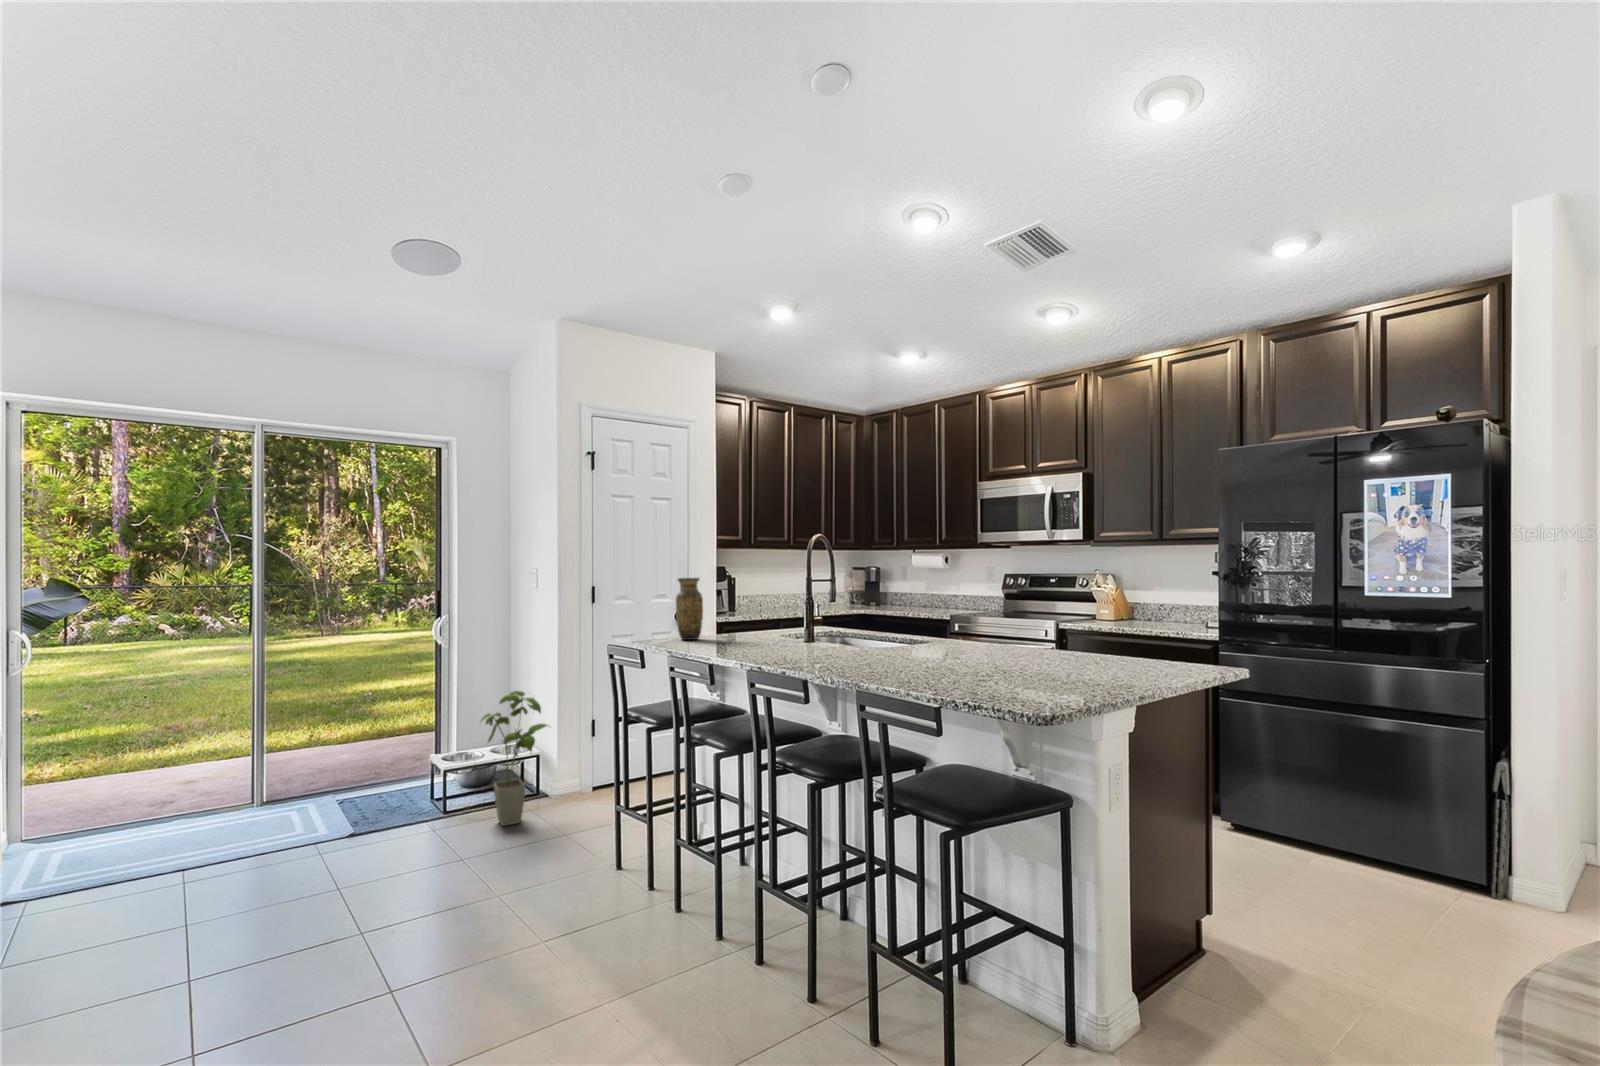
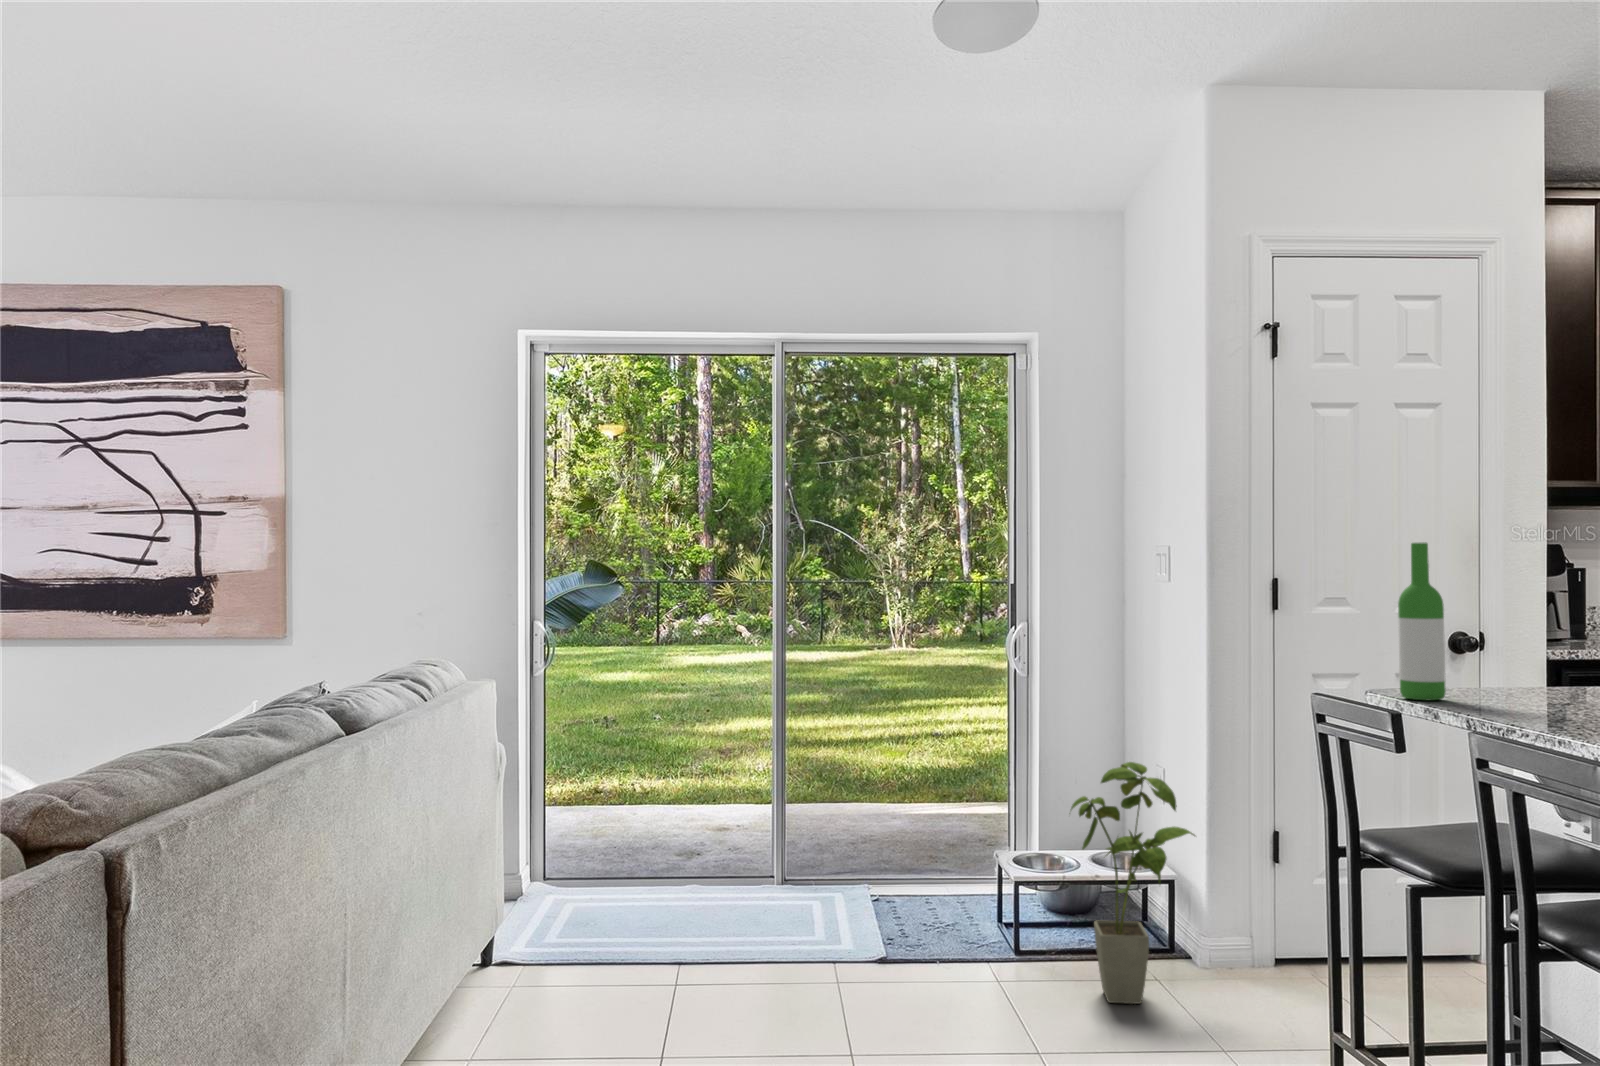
wine bottle: none [644,574,663,645] -> present [1398,542,1446,700]
vase: present [676,578,703,640] -> none [1474,554,1547,696]

